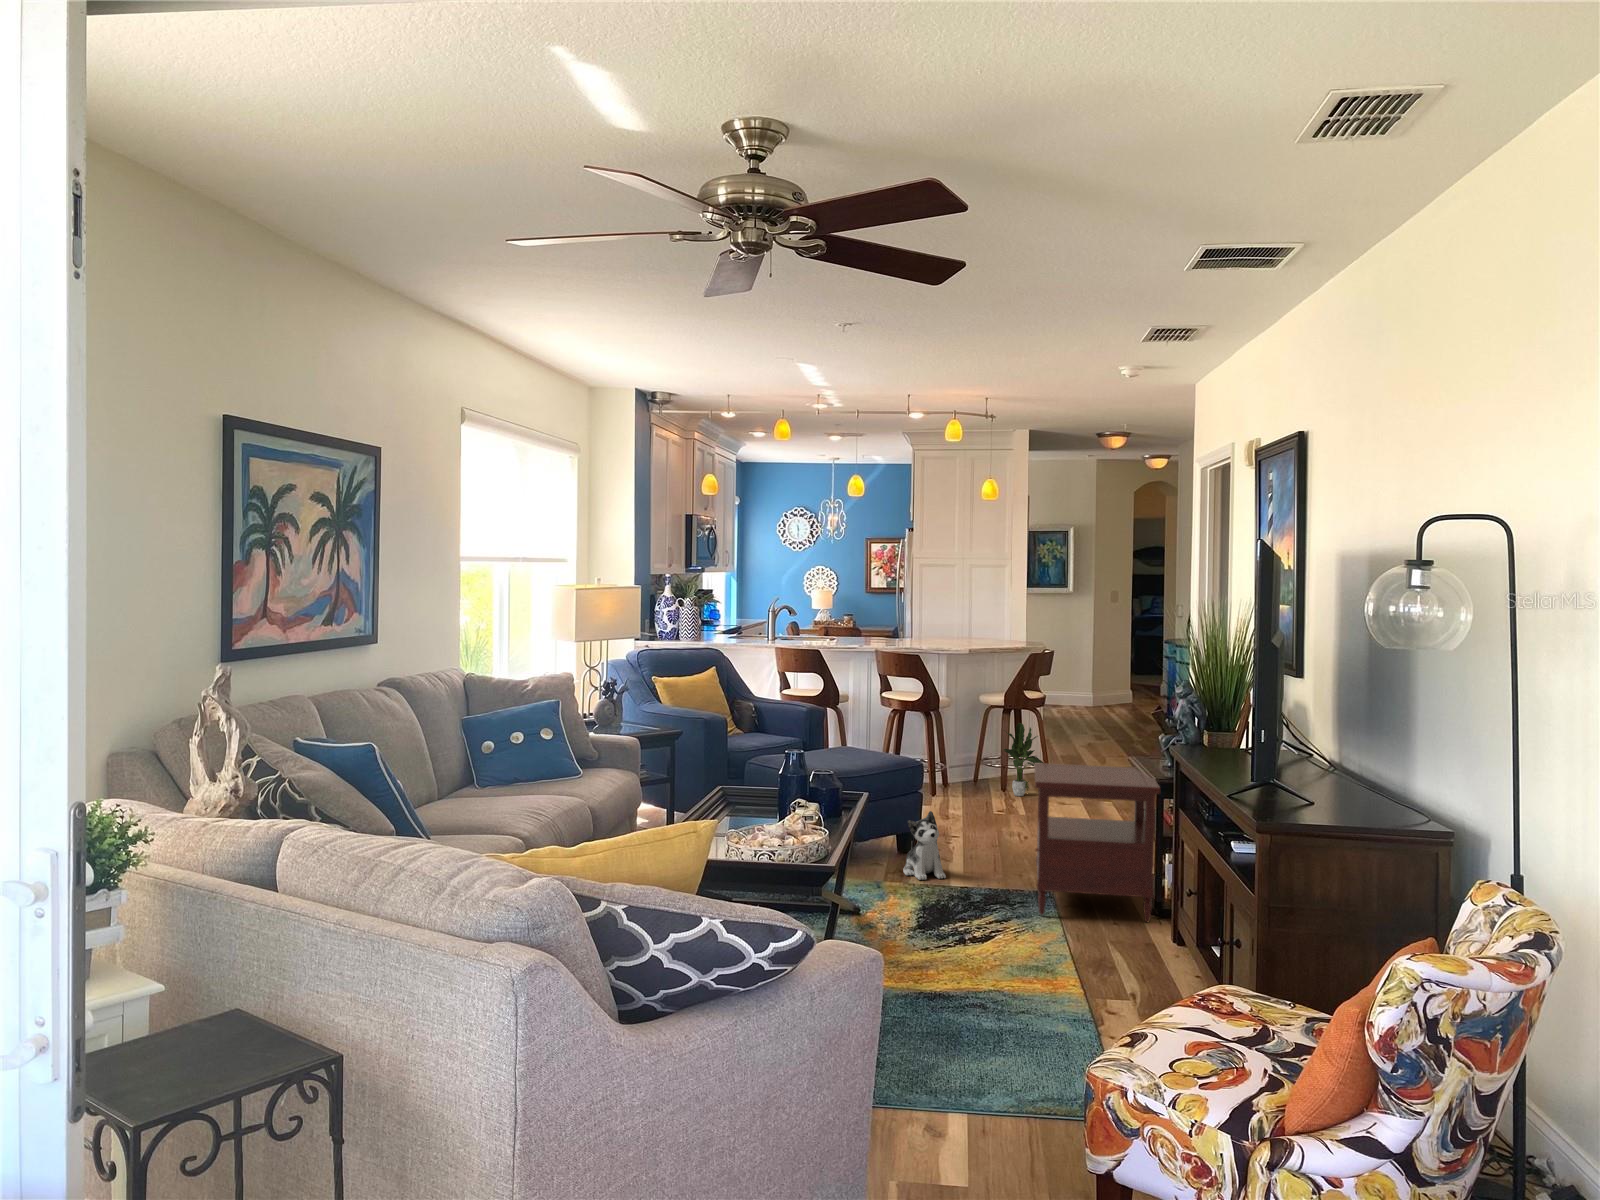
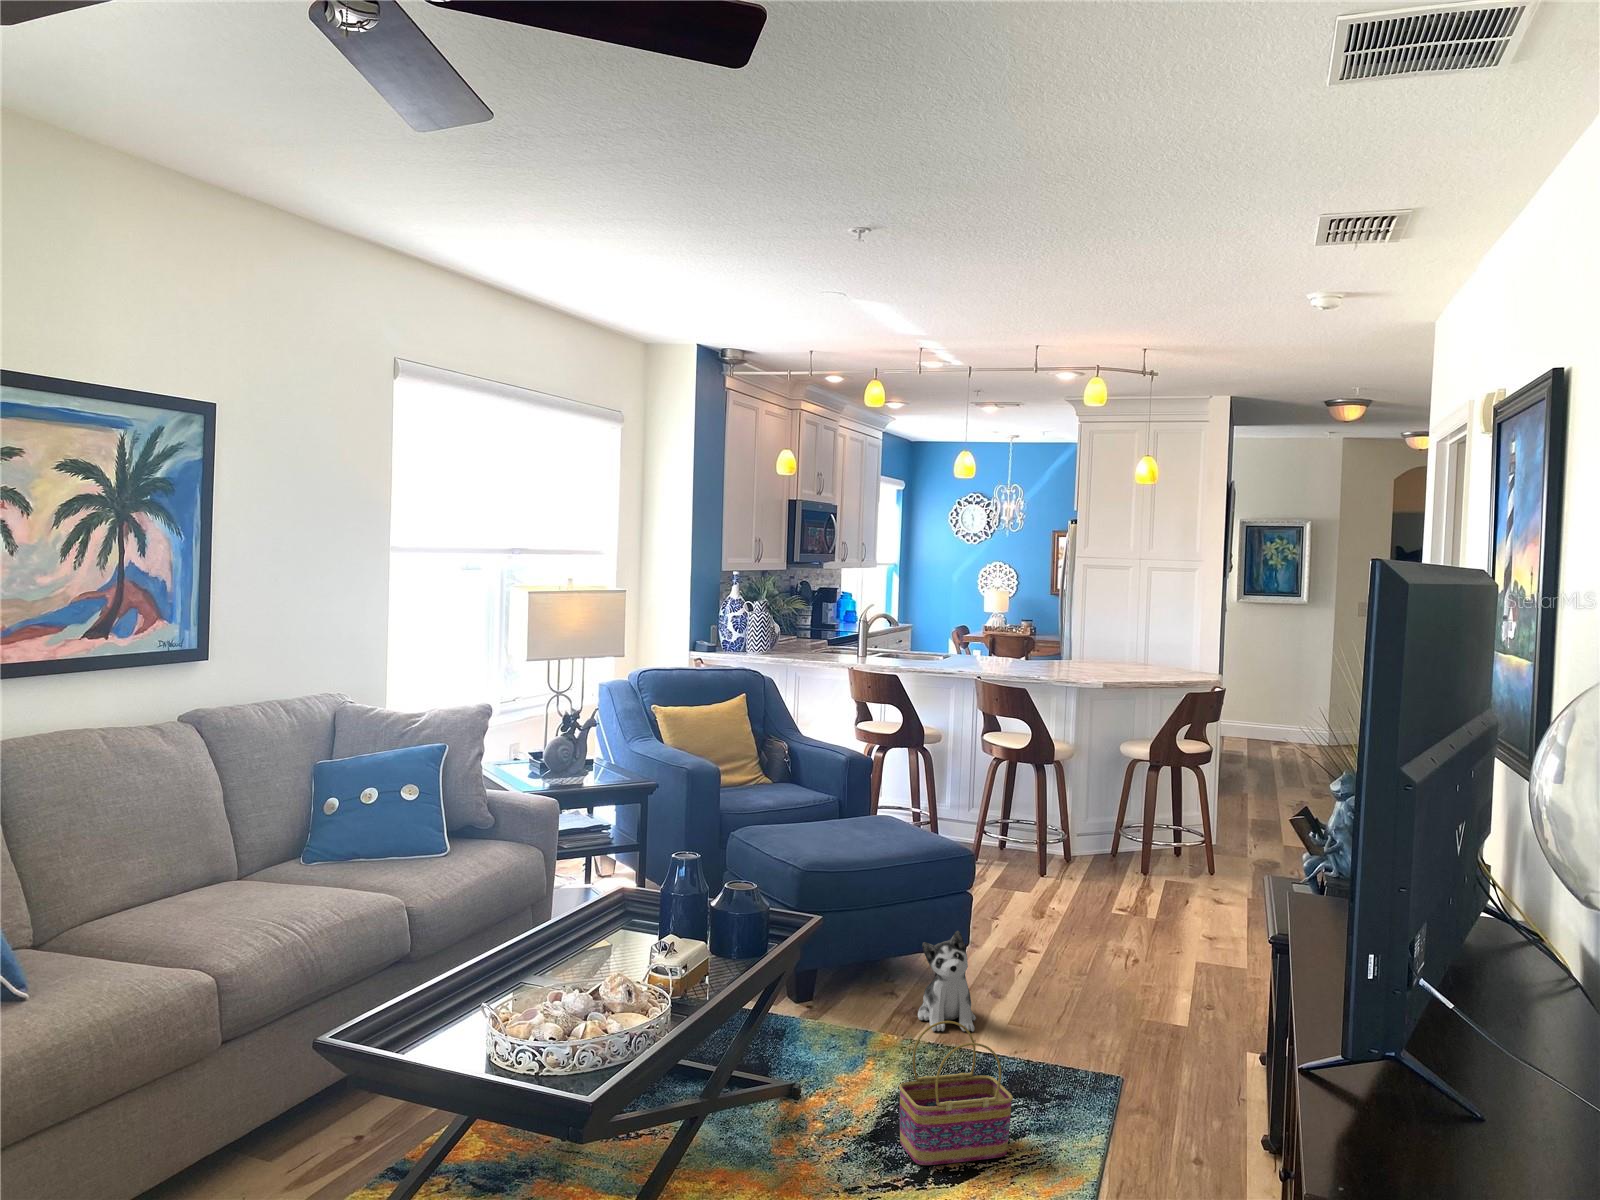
potted plant: present [1004,723,1043,796] -> none [1138,787,1202,887]
side table: present [1034,763,1160,922] -> none [1072,878,1280,1164]
basket: none [937,851,1009,939] -> present [899,1021,1013,1165]

